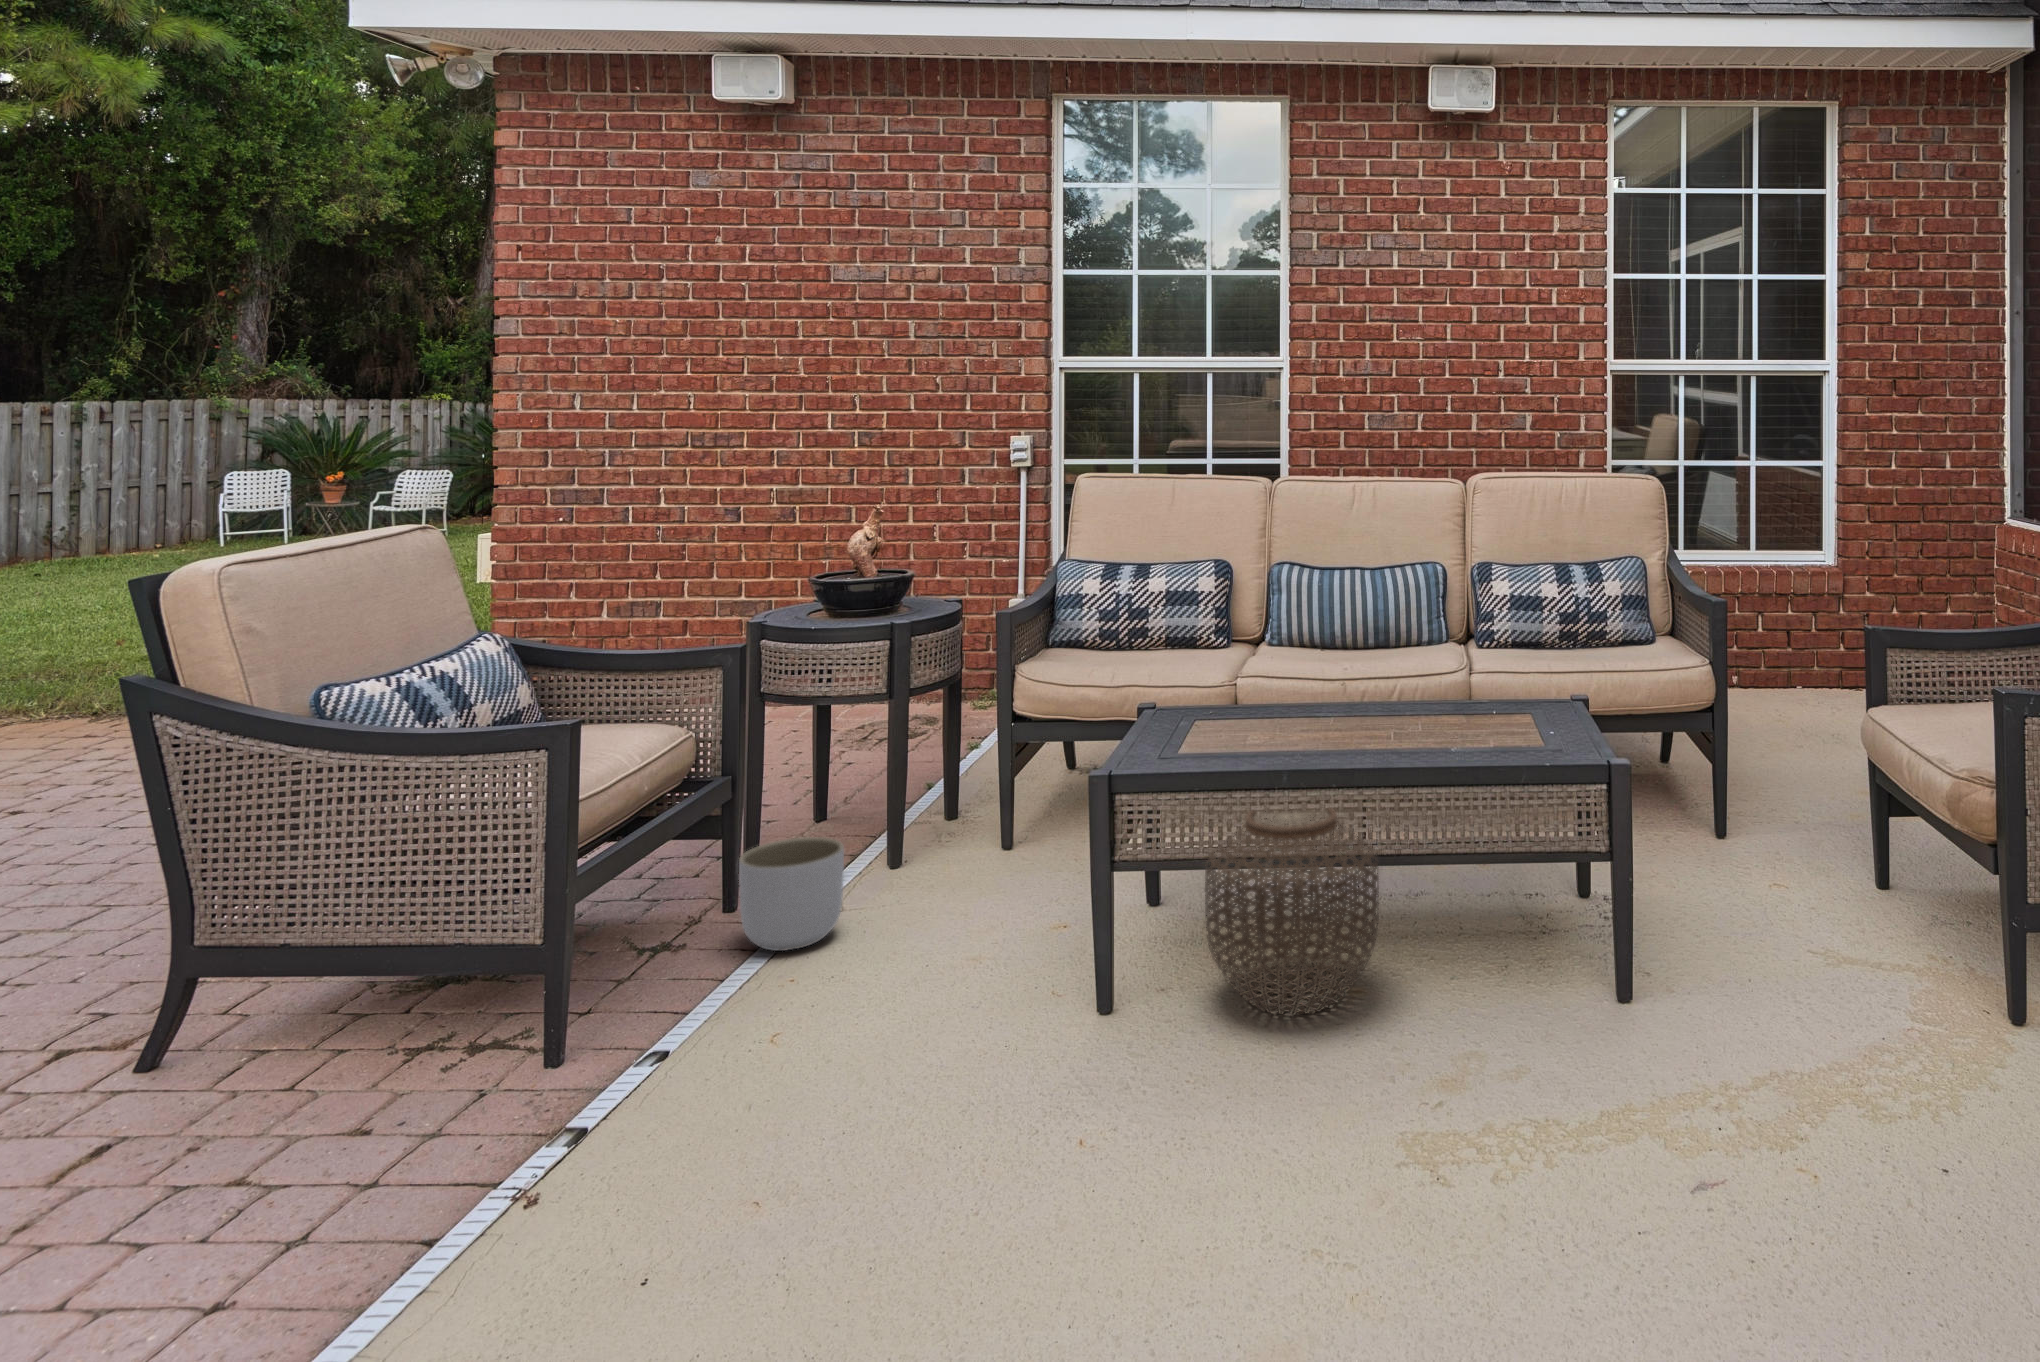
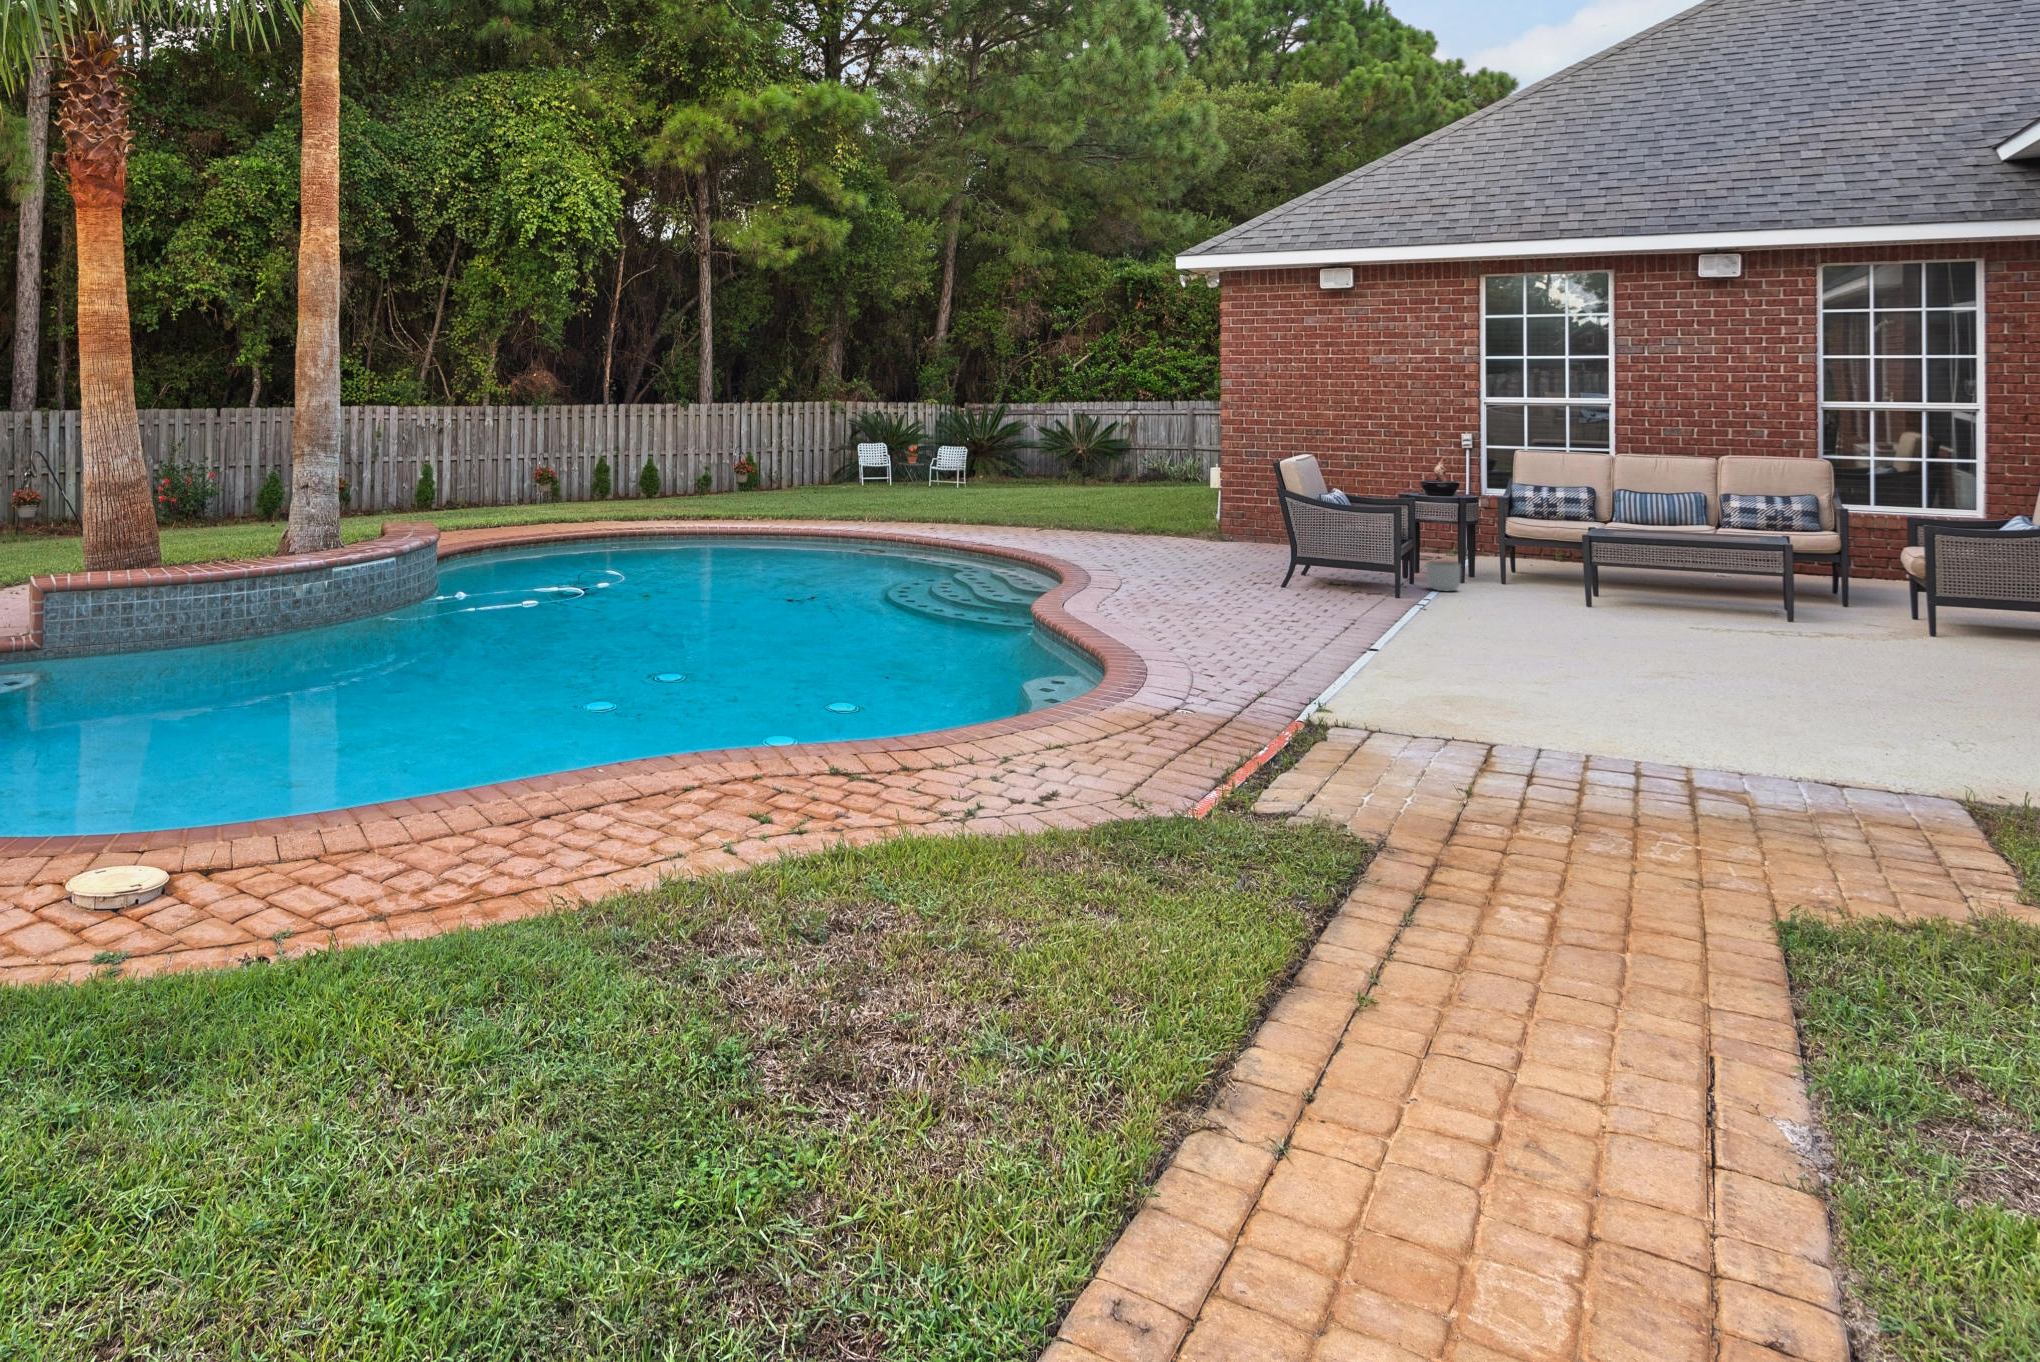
woven basket: present [1205,808,1379,1014] -> none [1603,554,1670,614]

